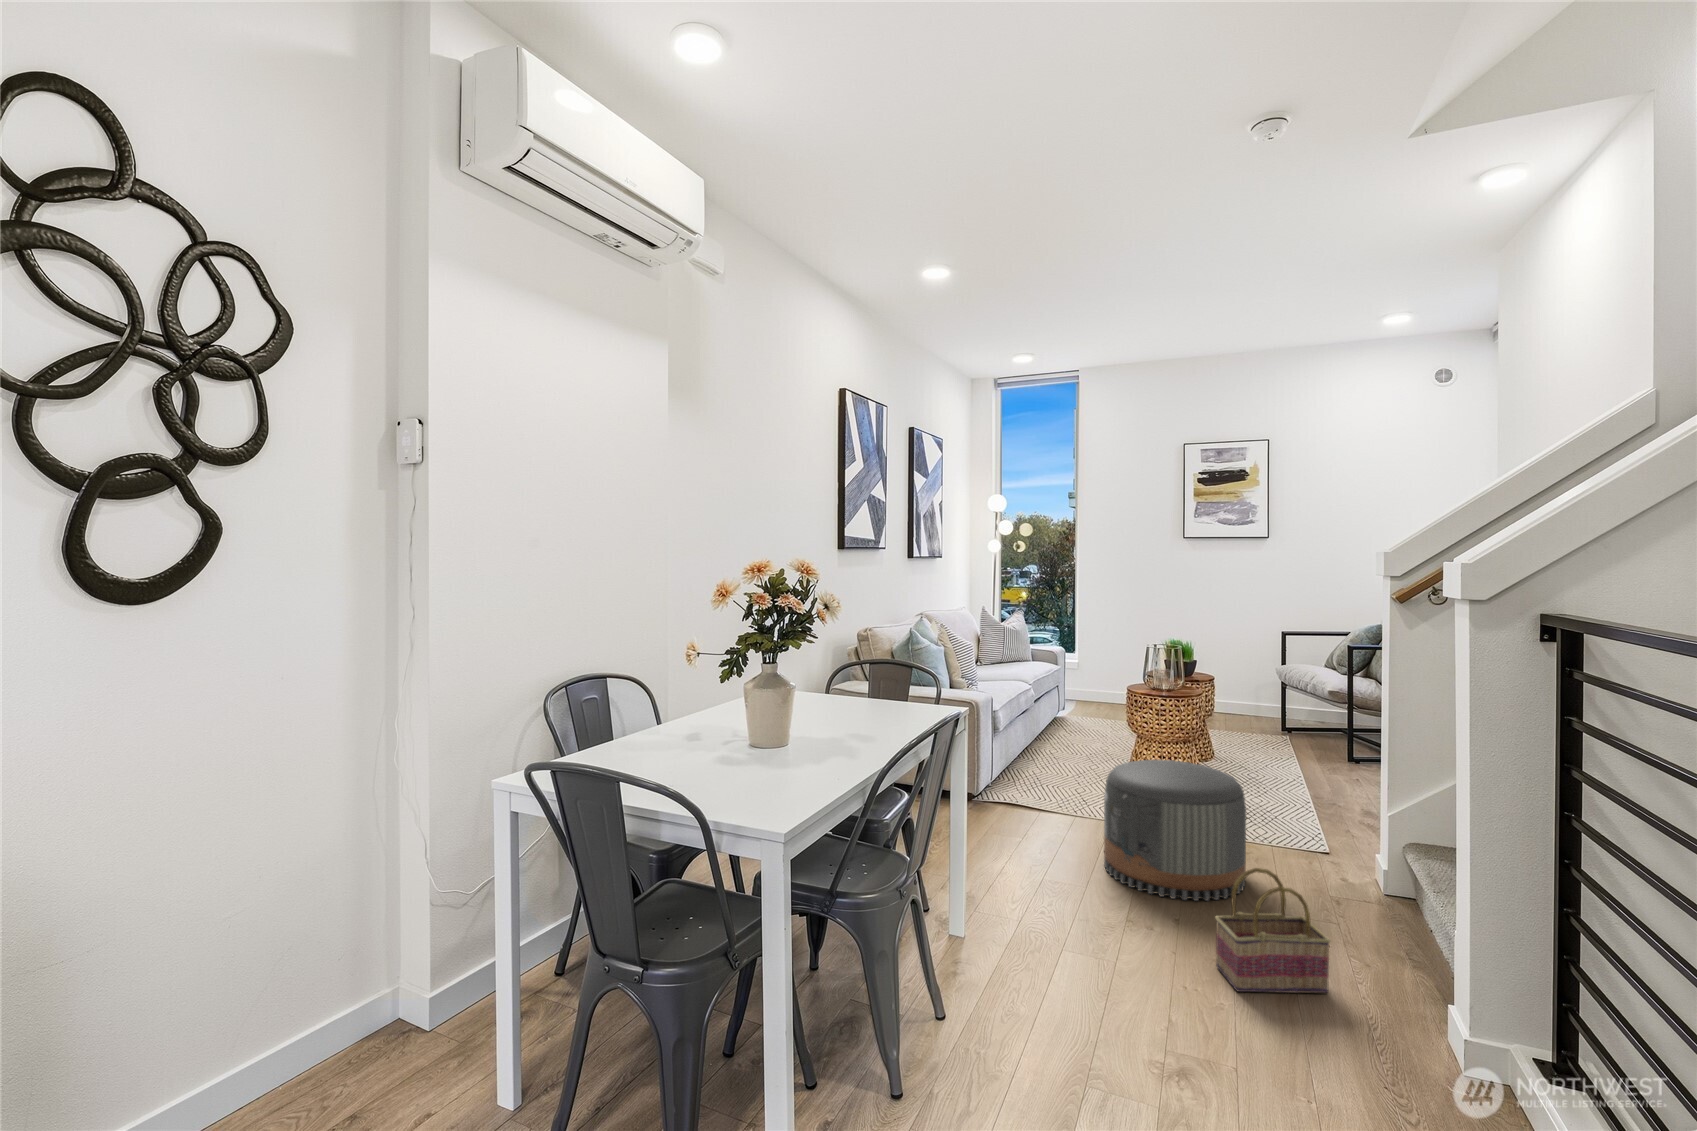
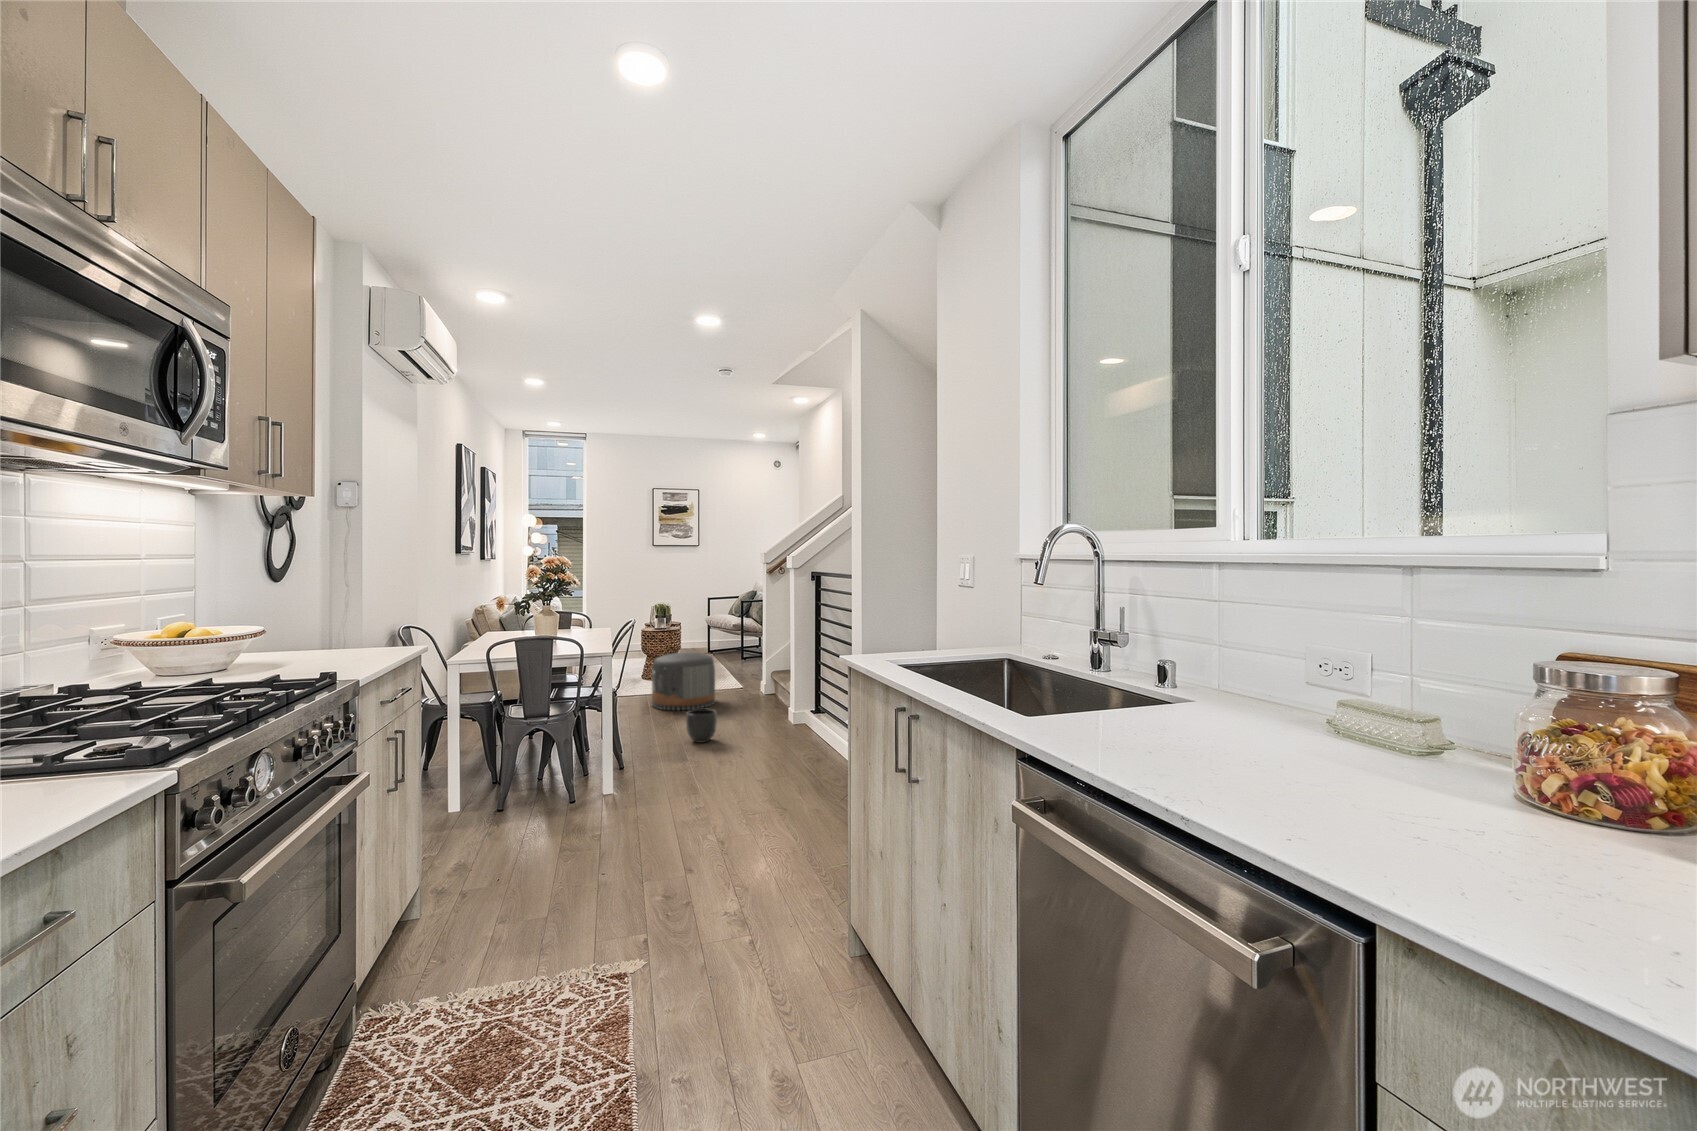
basket: present [1215,868,1330,993] -> none [713,679,754,725]
planter: none [1114,953,1198,1061] -> present [686,709,717,743]

